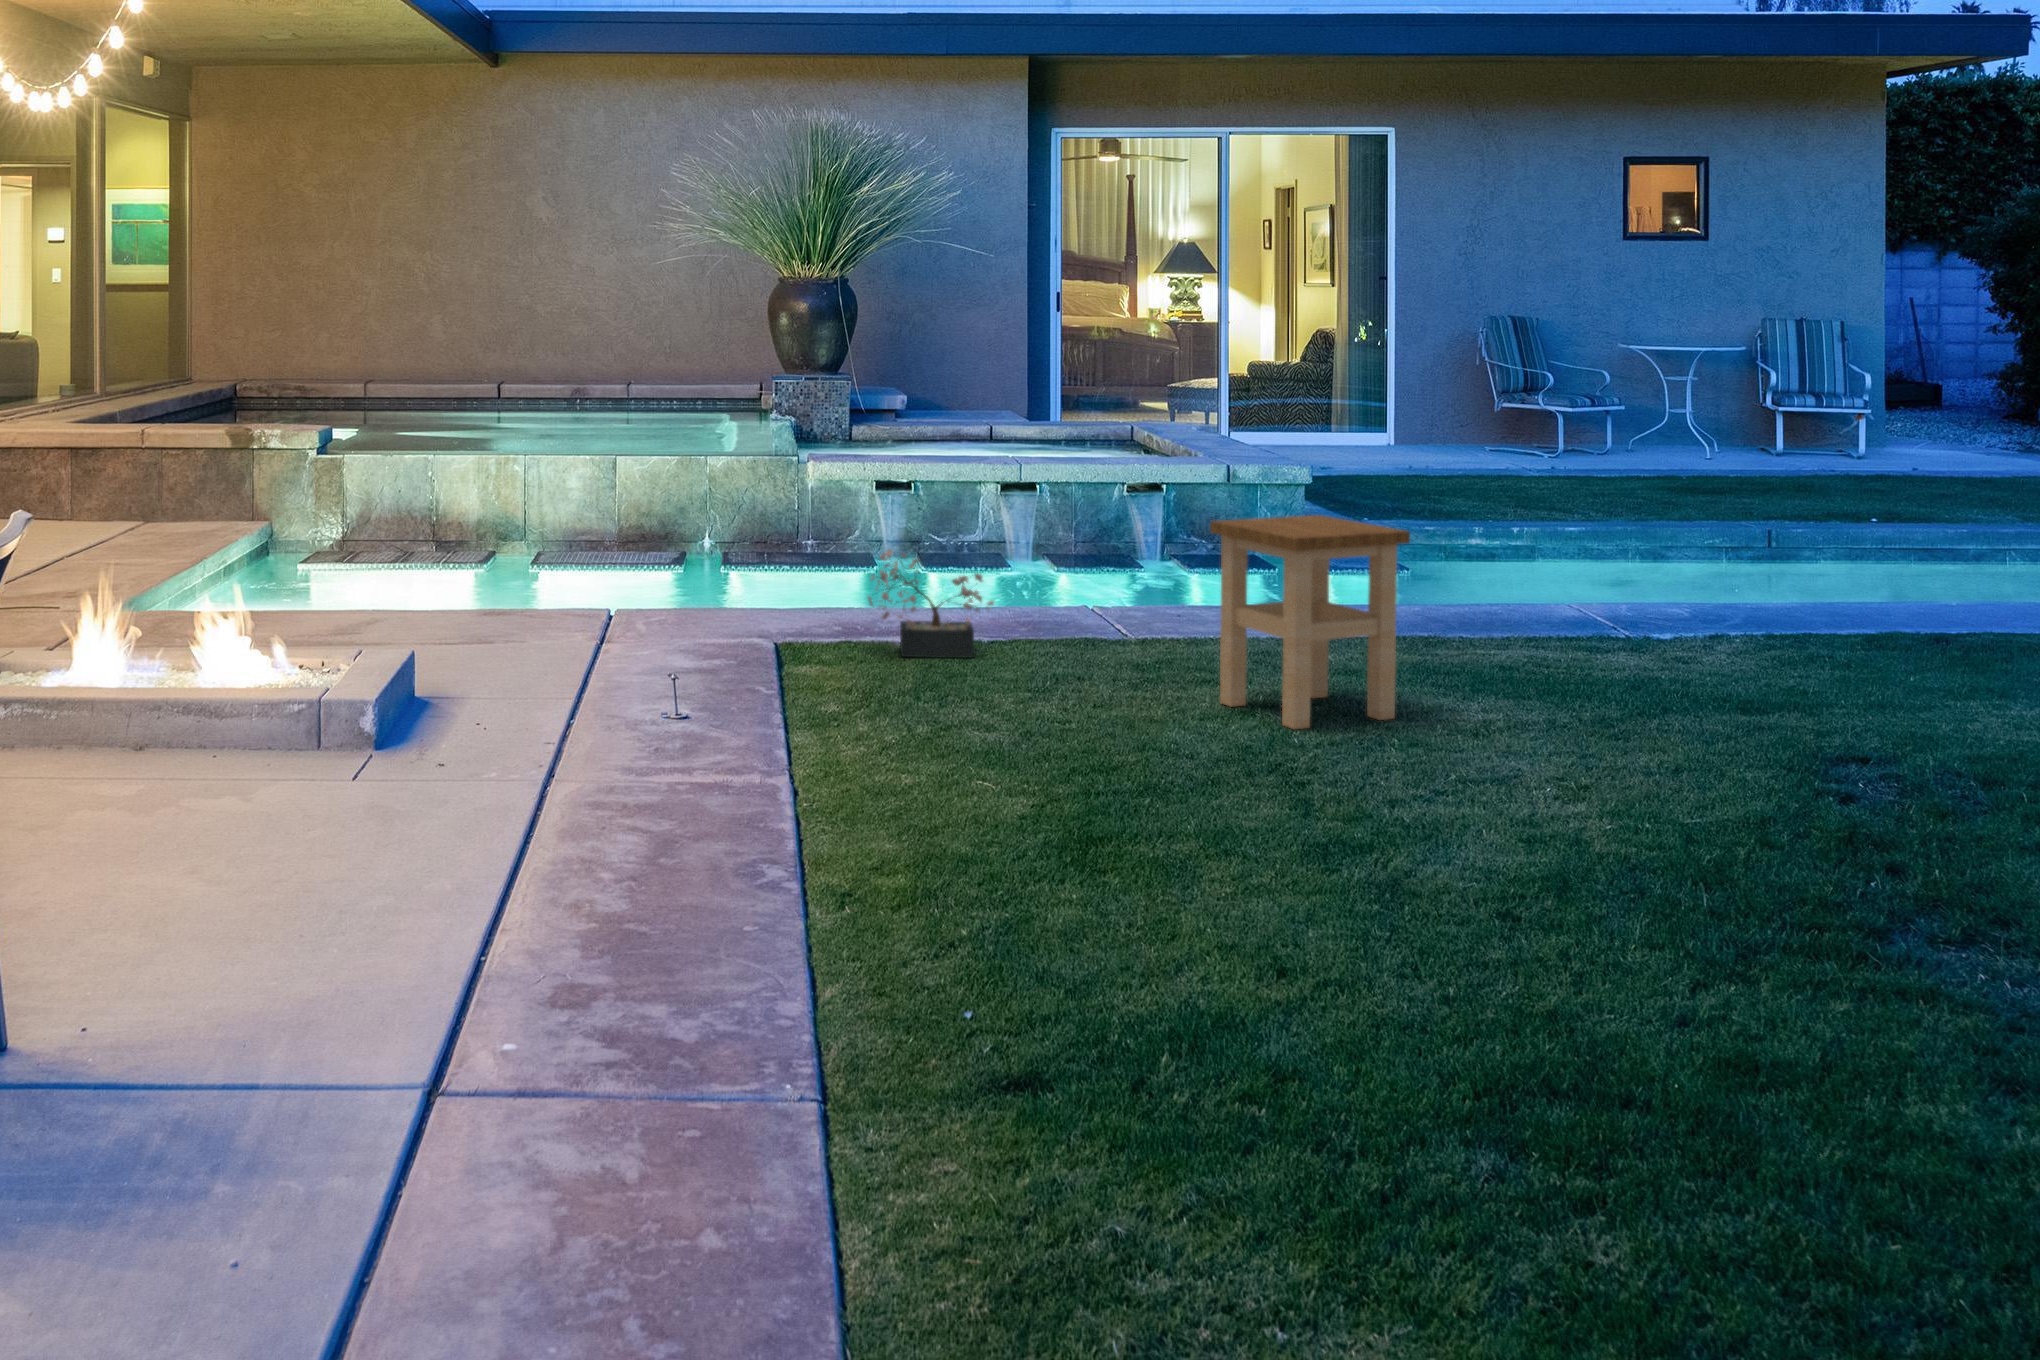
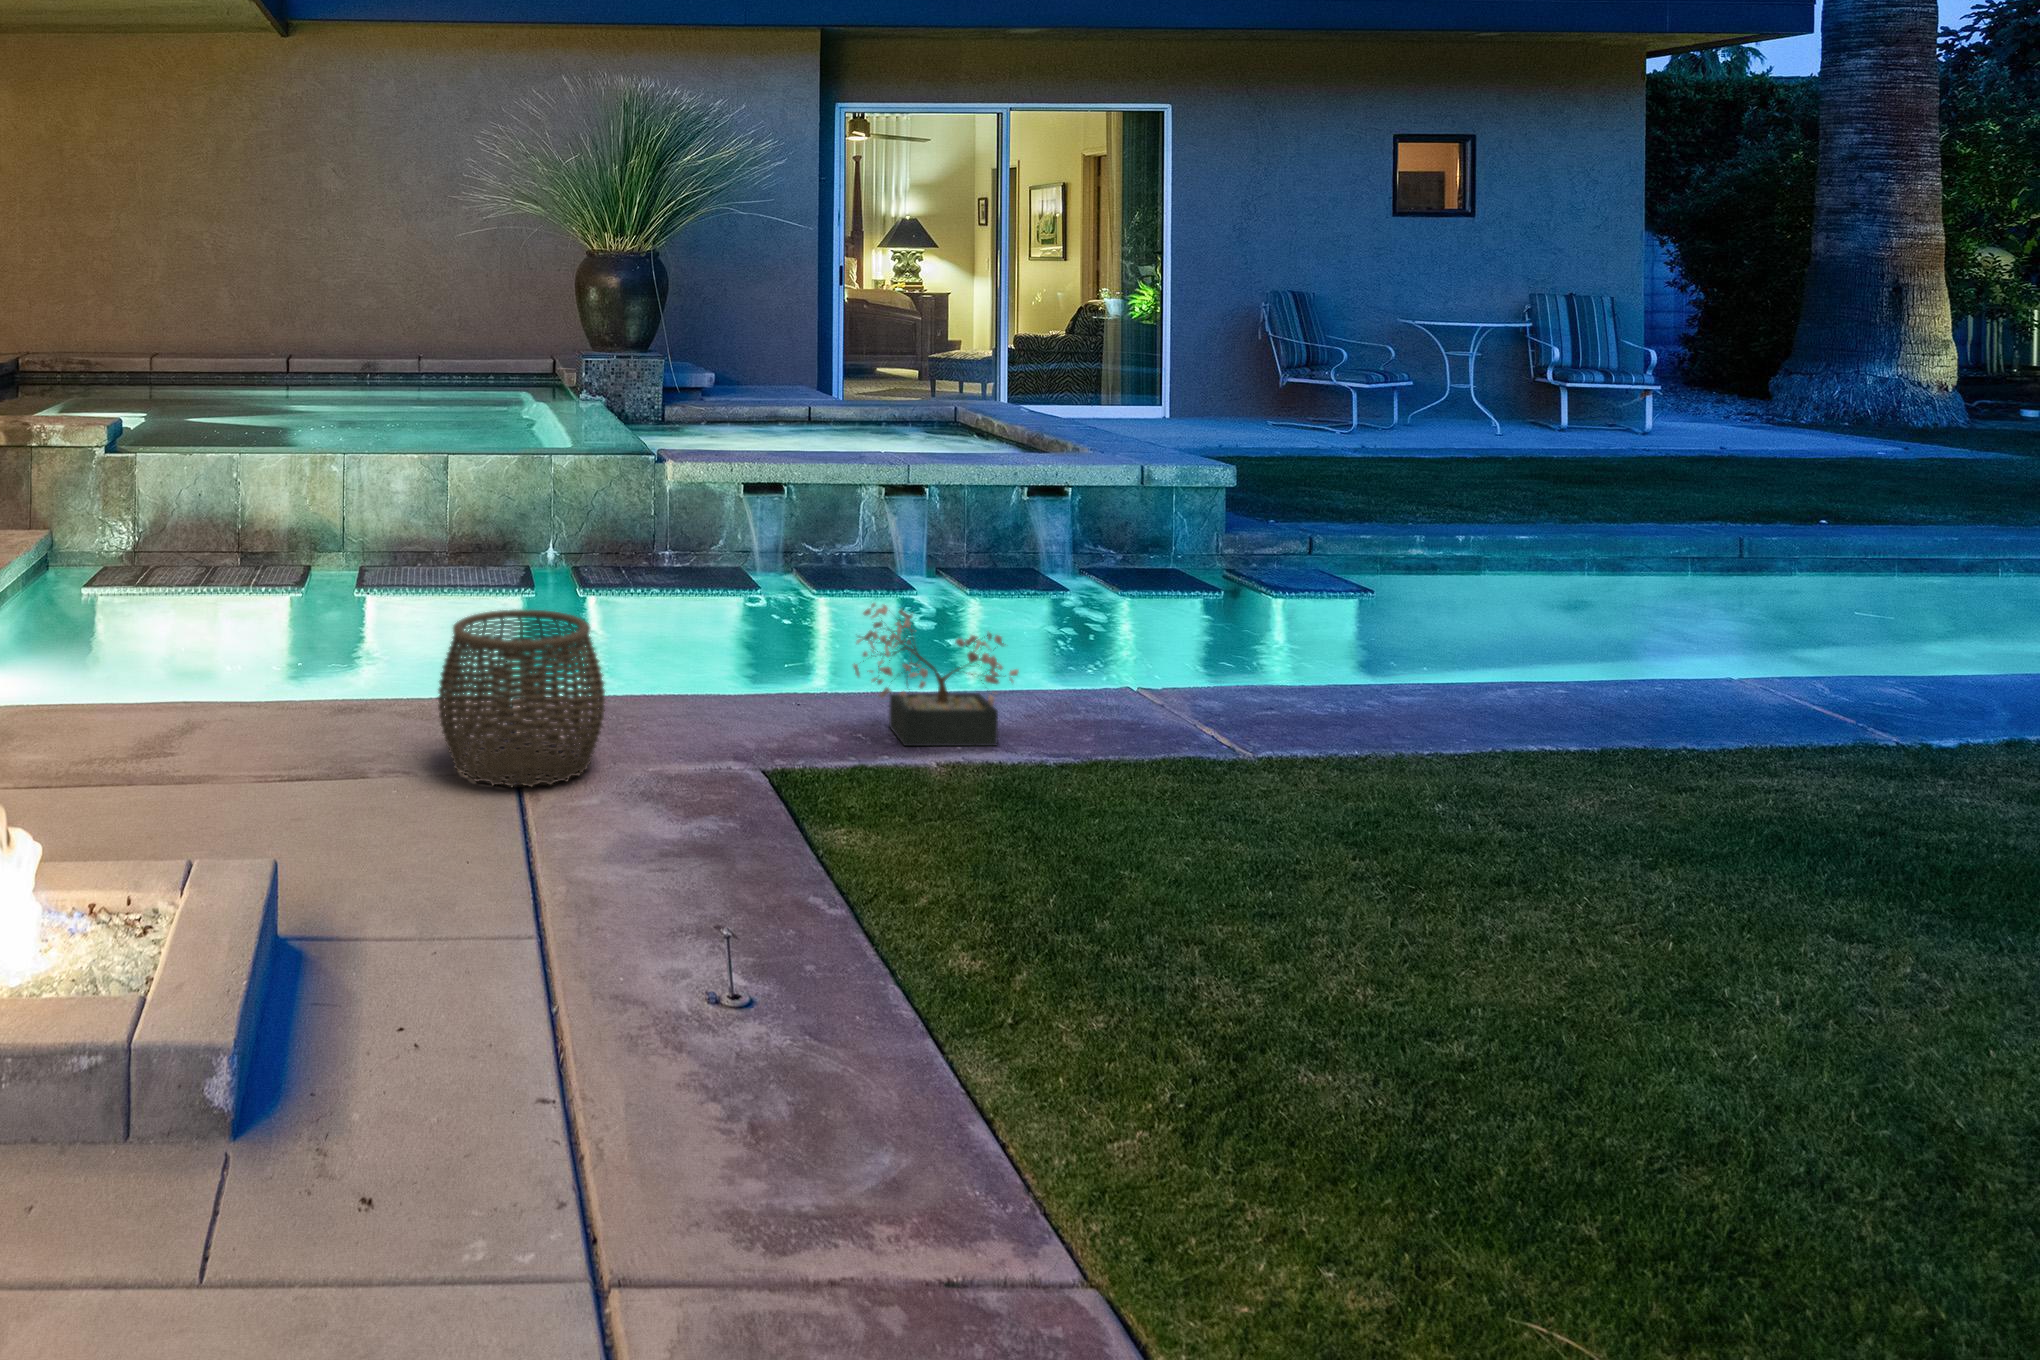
stool: present [1210,515,1410,729] -> none [1397,574,1711,899]
woven basket: none [539,549,666,673] -> present [438,609,605,787]

